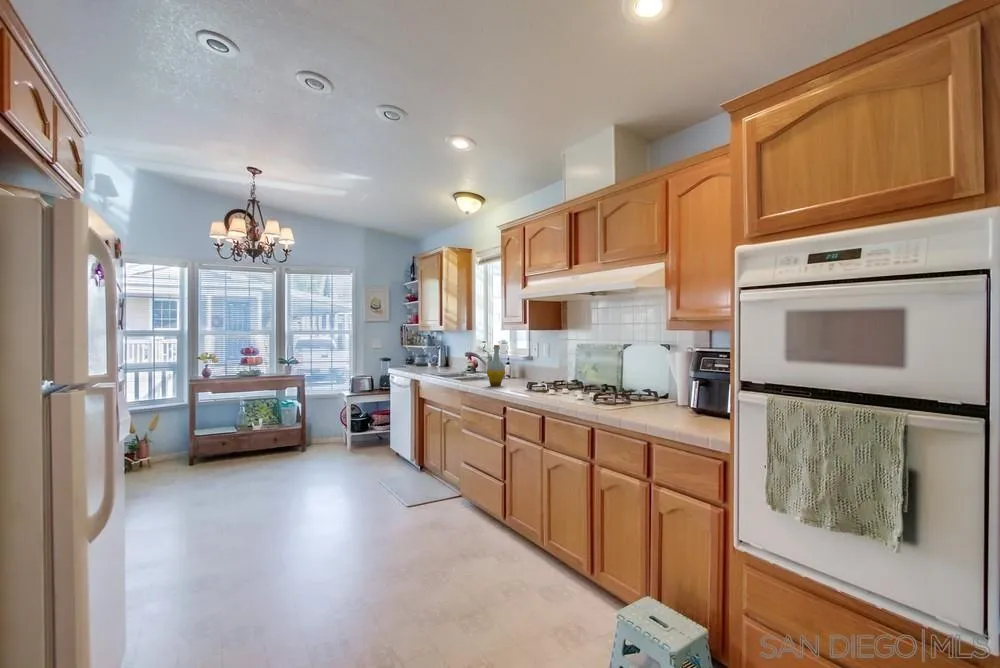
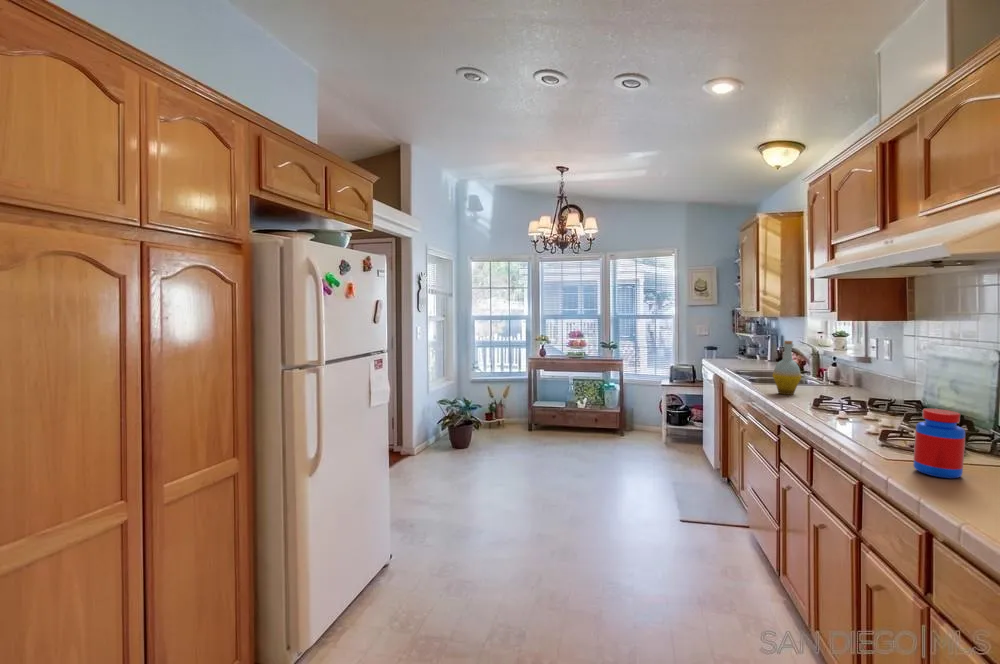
jar: none [636,376,660,417] -> present [913,409,965,478]

